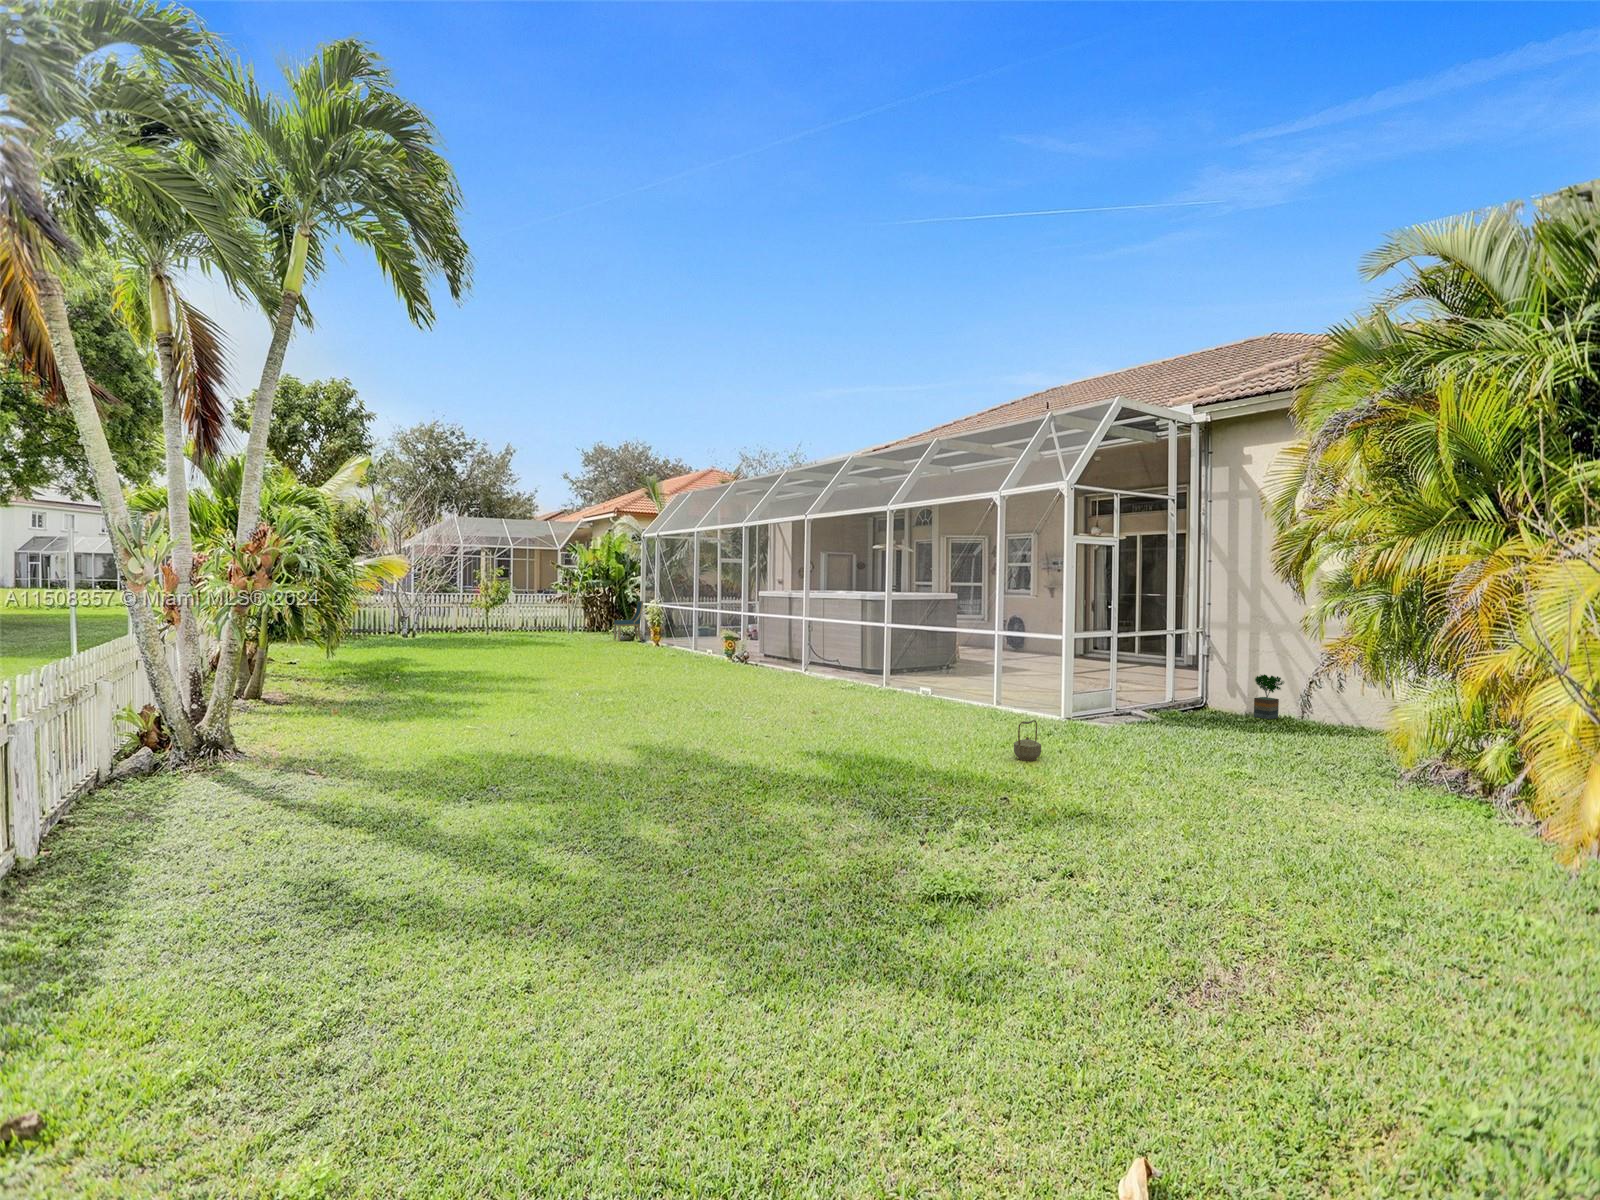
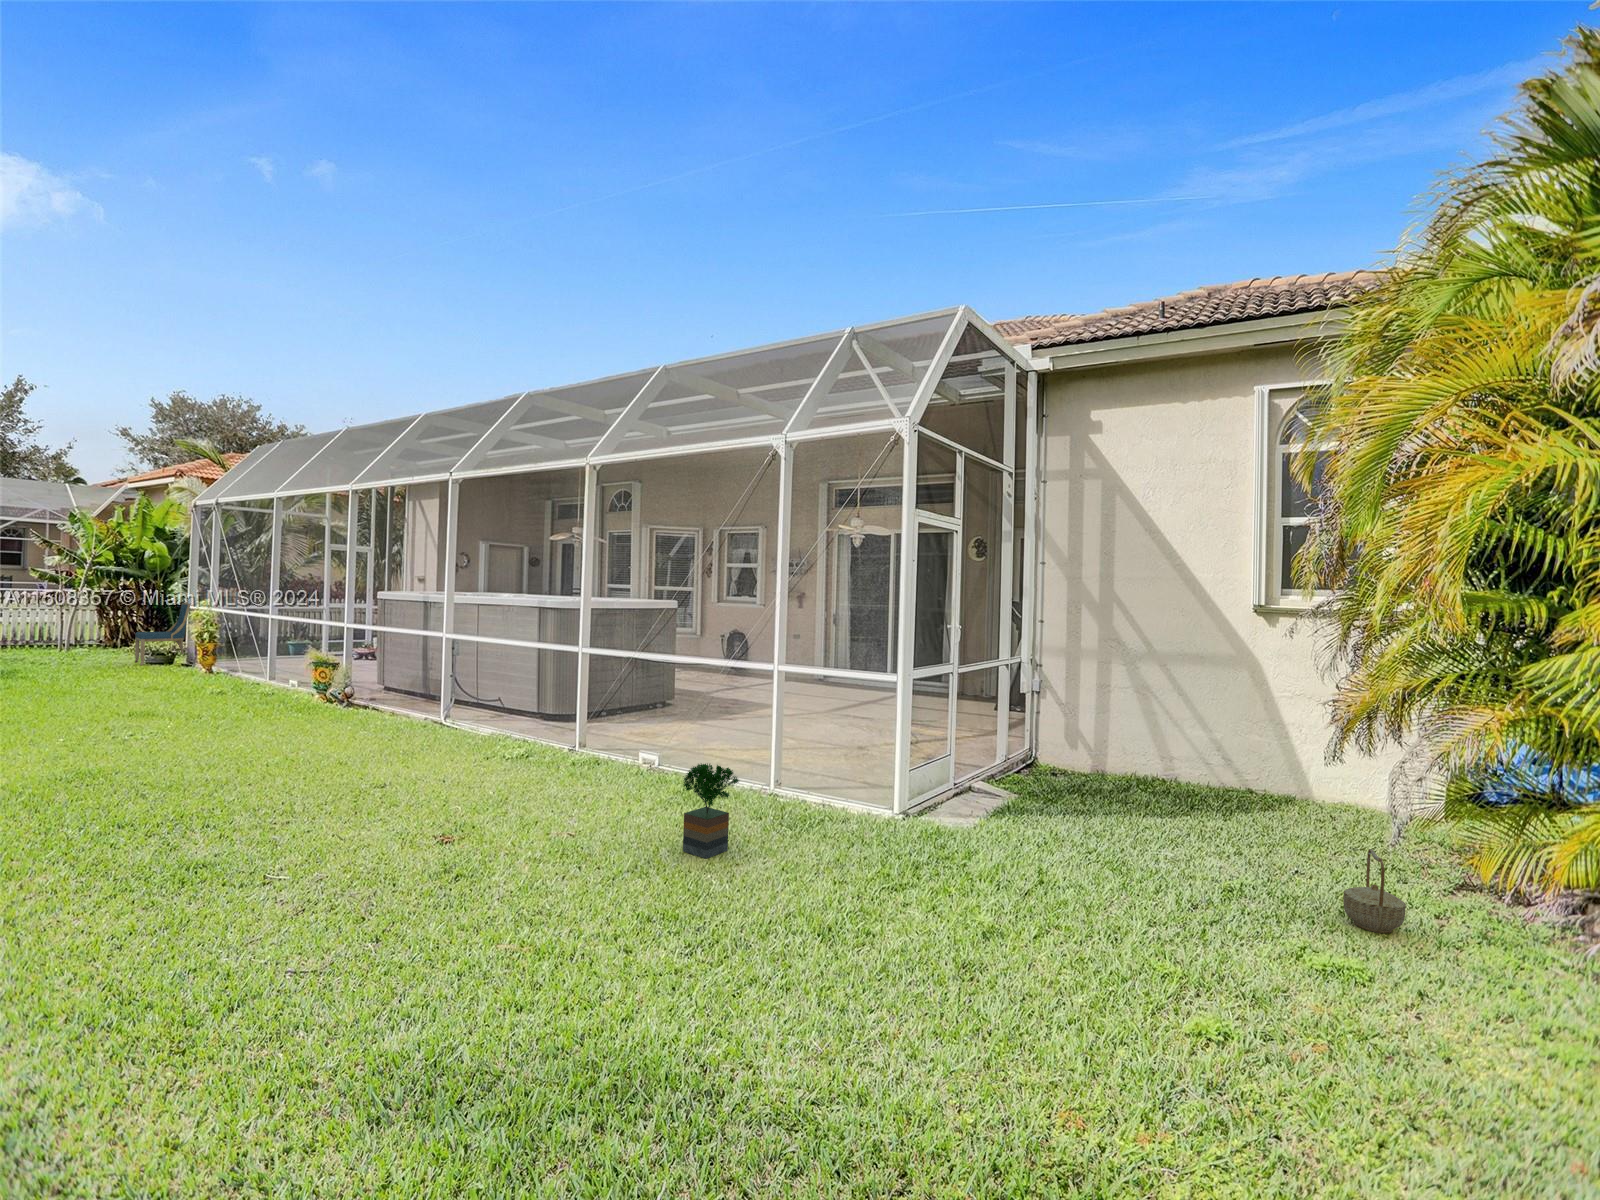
potted tree: present [1254,674,1284,719] -> present [683,763,739,859]
basket: present [1014,720,1041,761] -> present [1343,849,1406,933]

